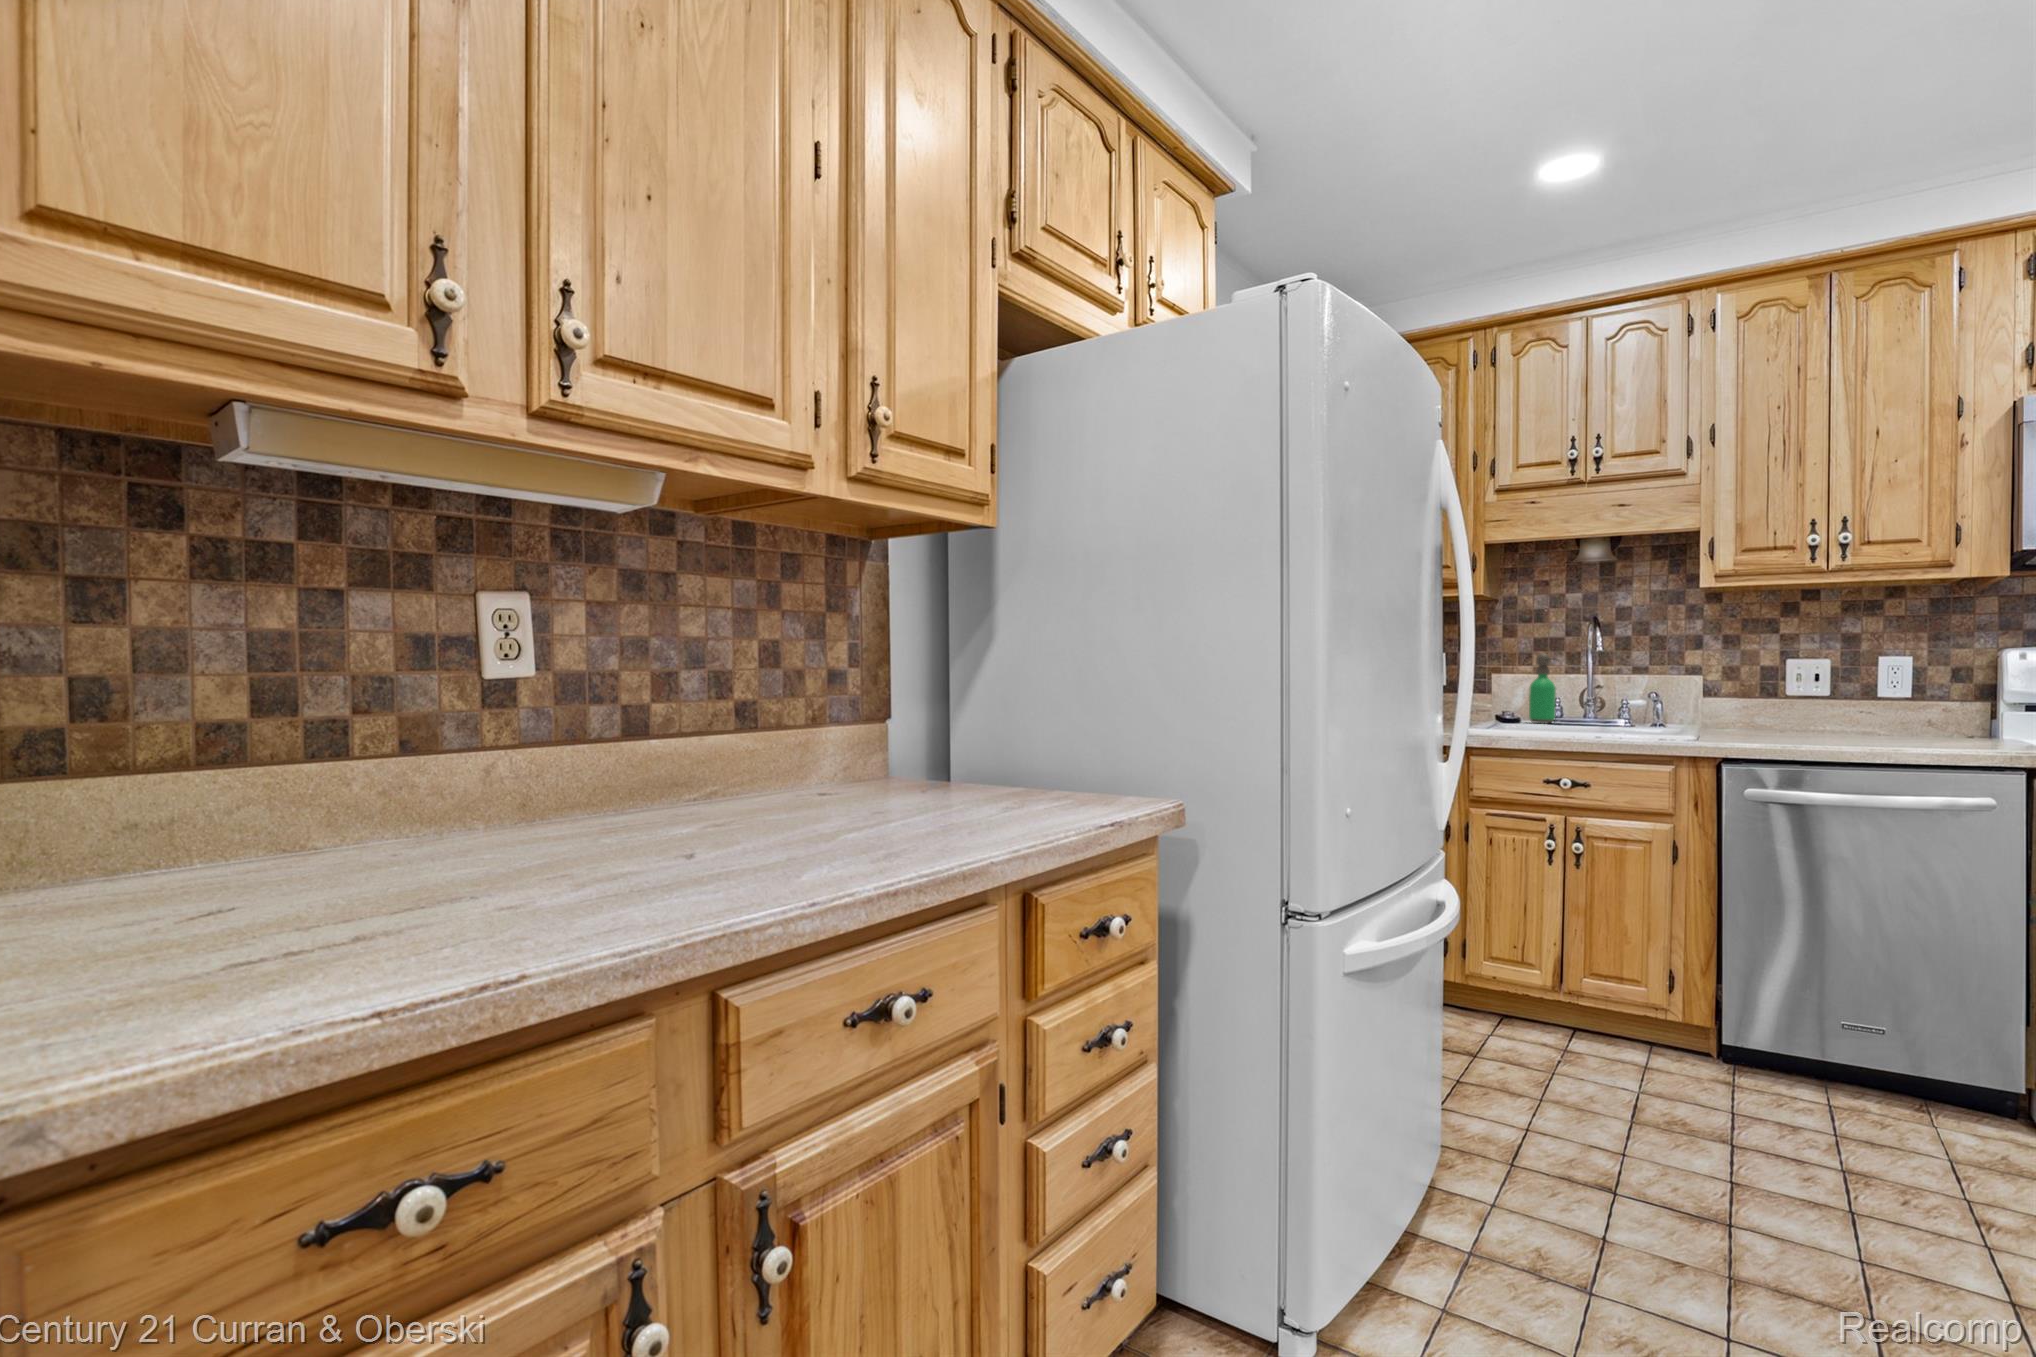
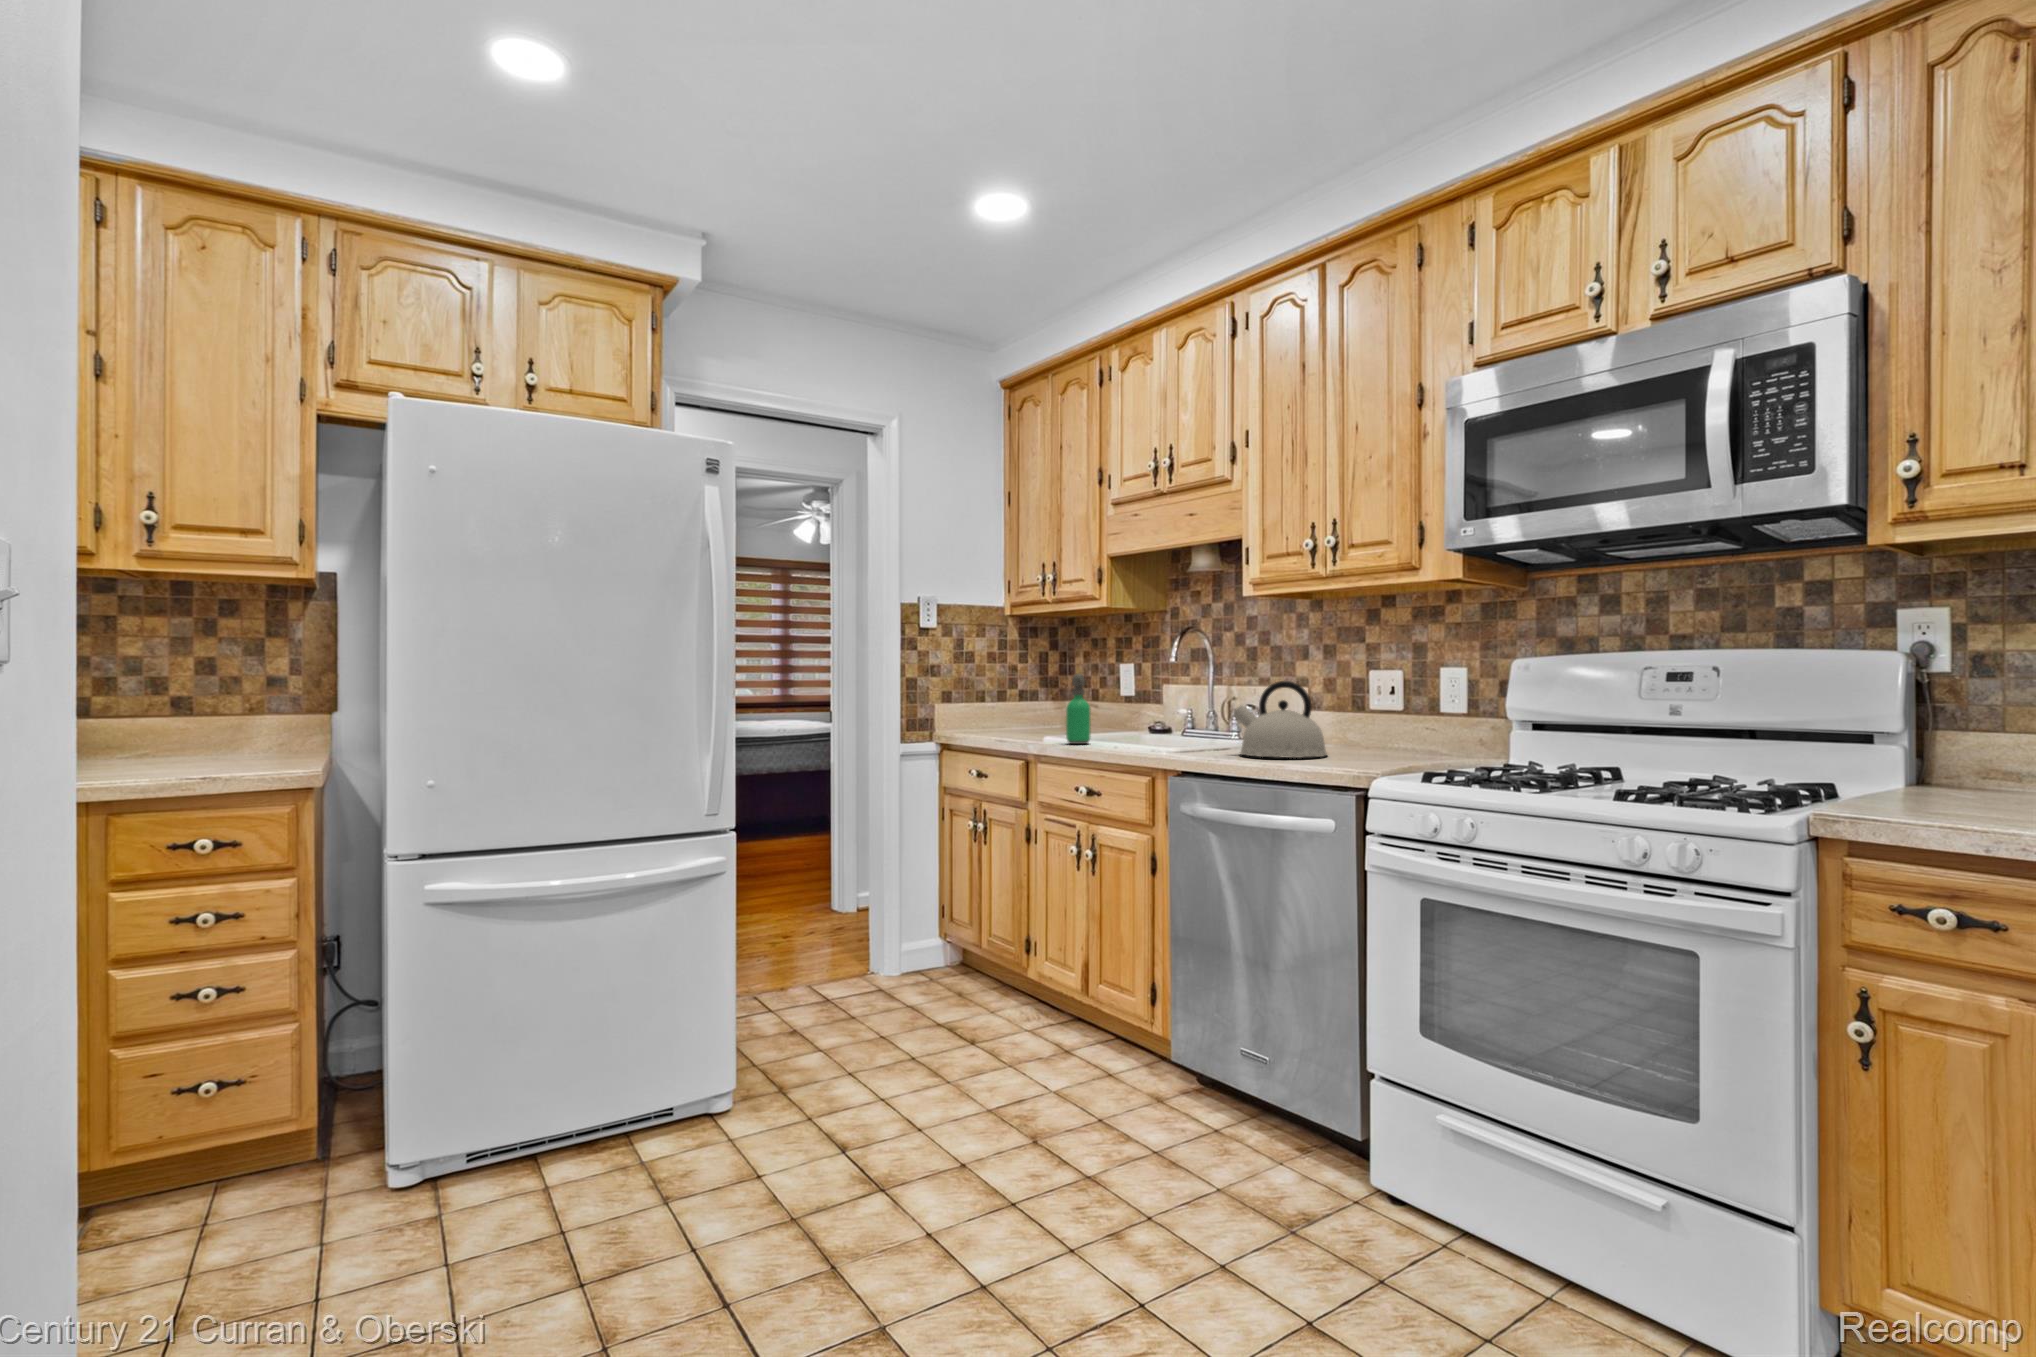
kettle: none [1759,663,1855,731] -> present [1233,681,1327,758]

